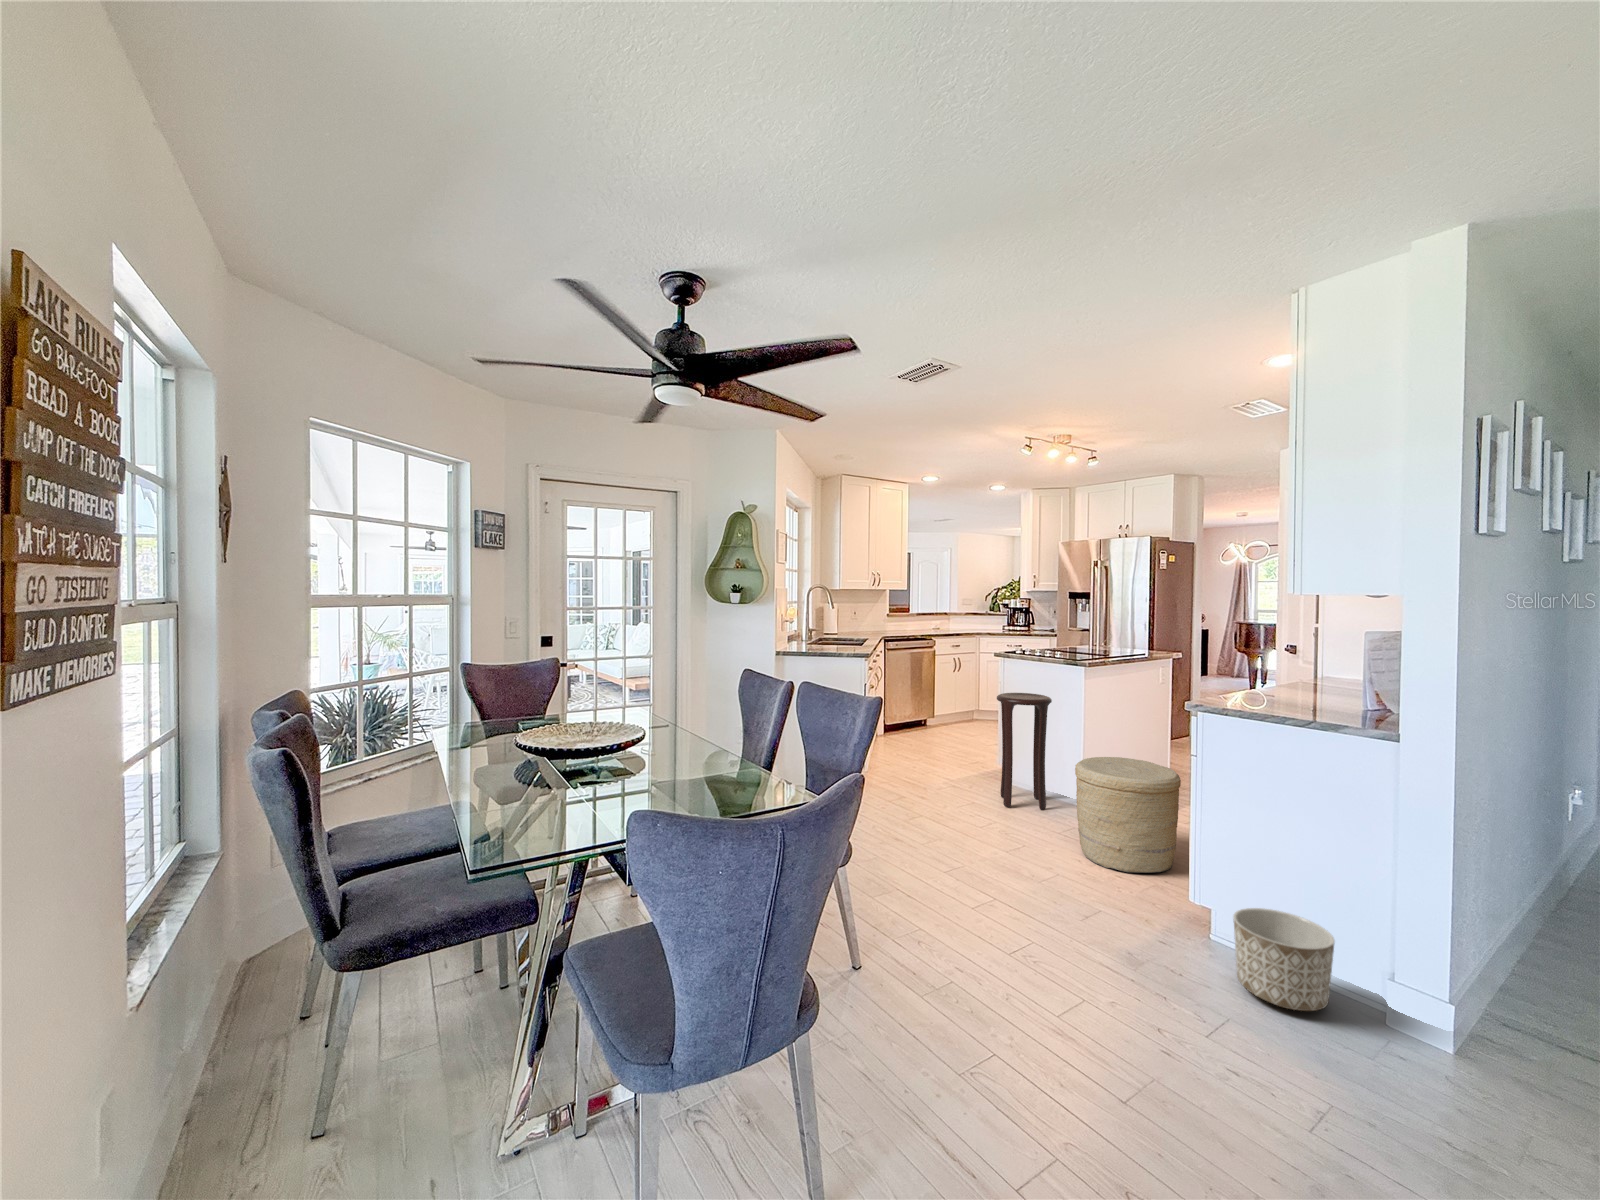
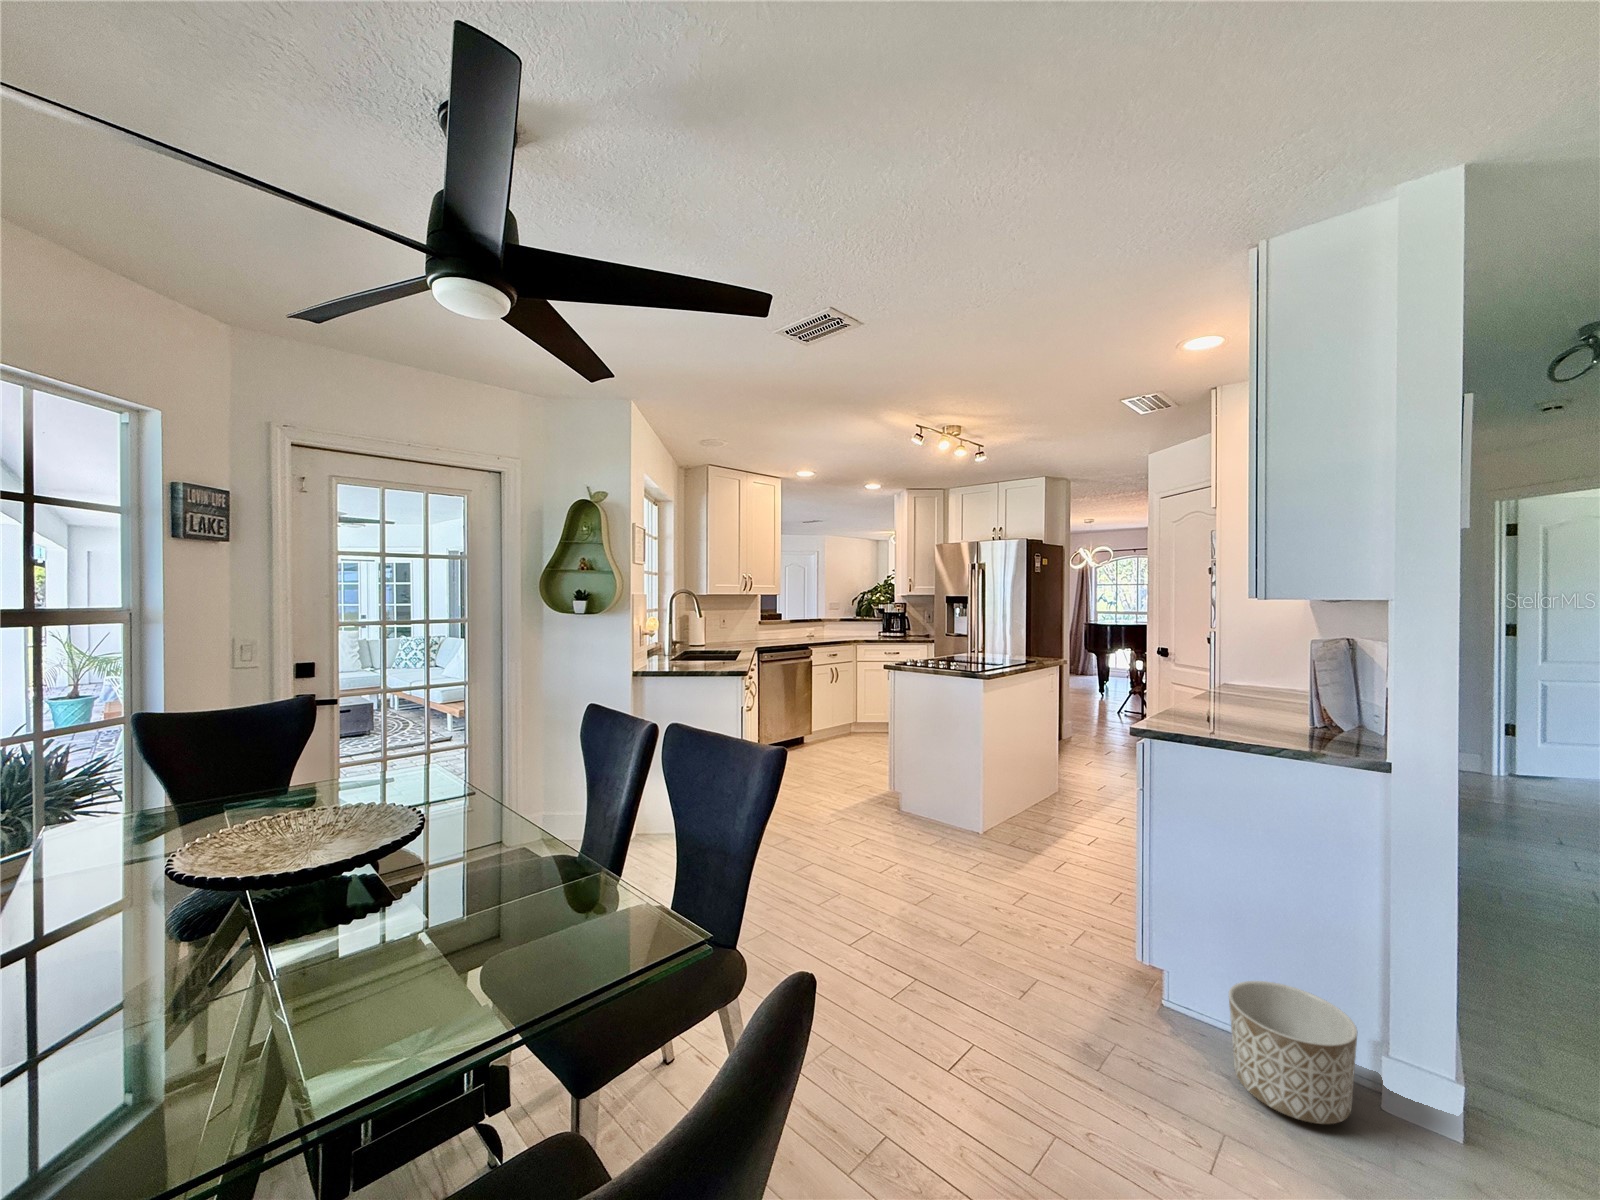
stool: present [997,693,1052,810] -> none [893,709,953,842]
woven basket: present [1075,757,1181,873] -> none [993,782,1110,922]

